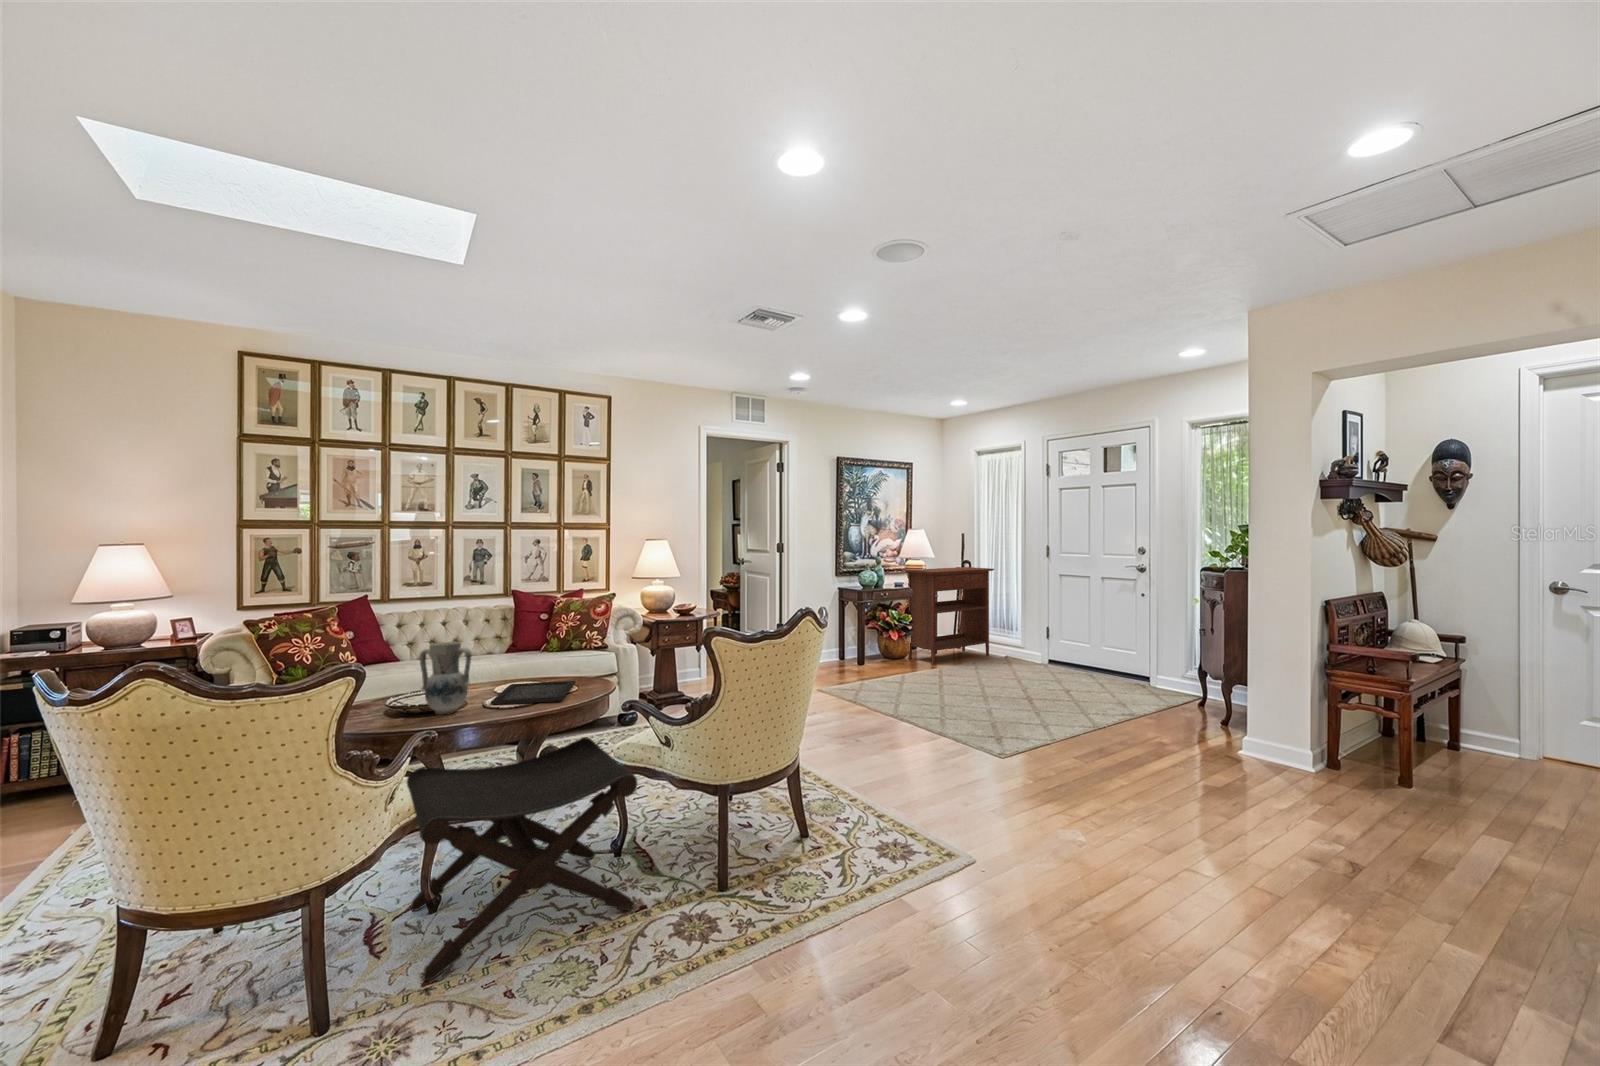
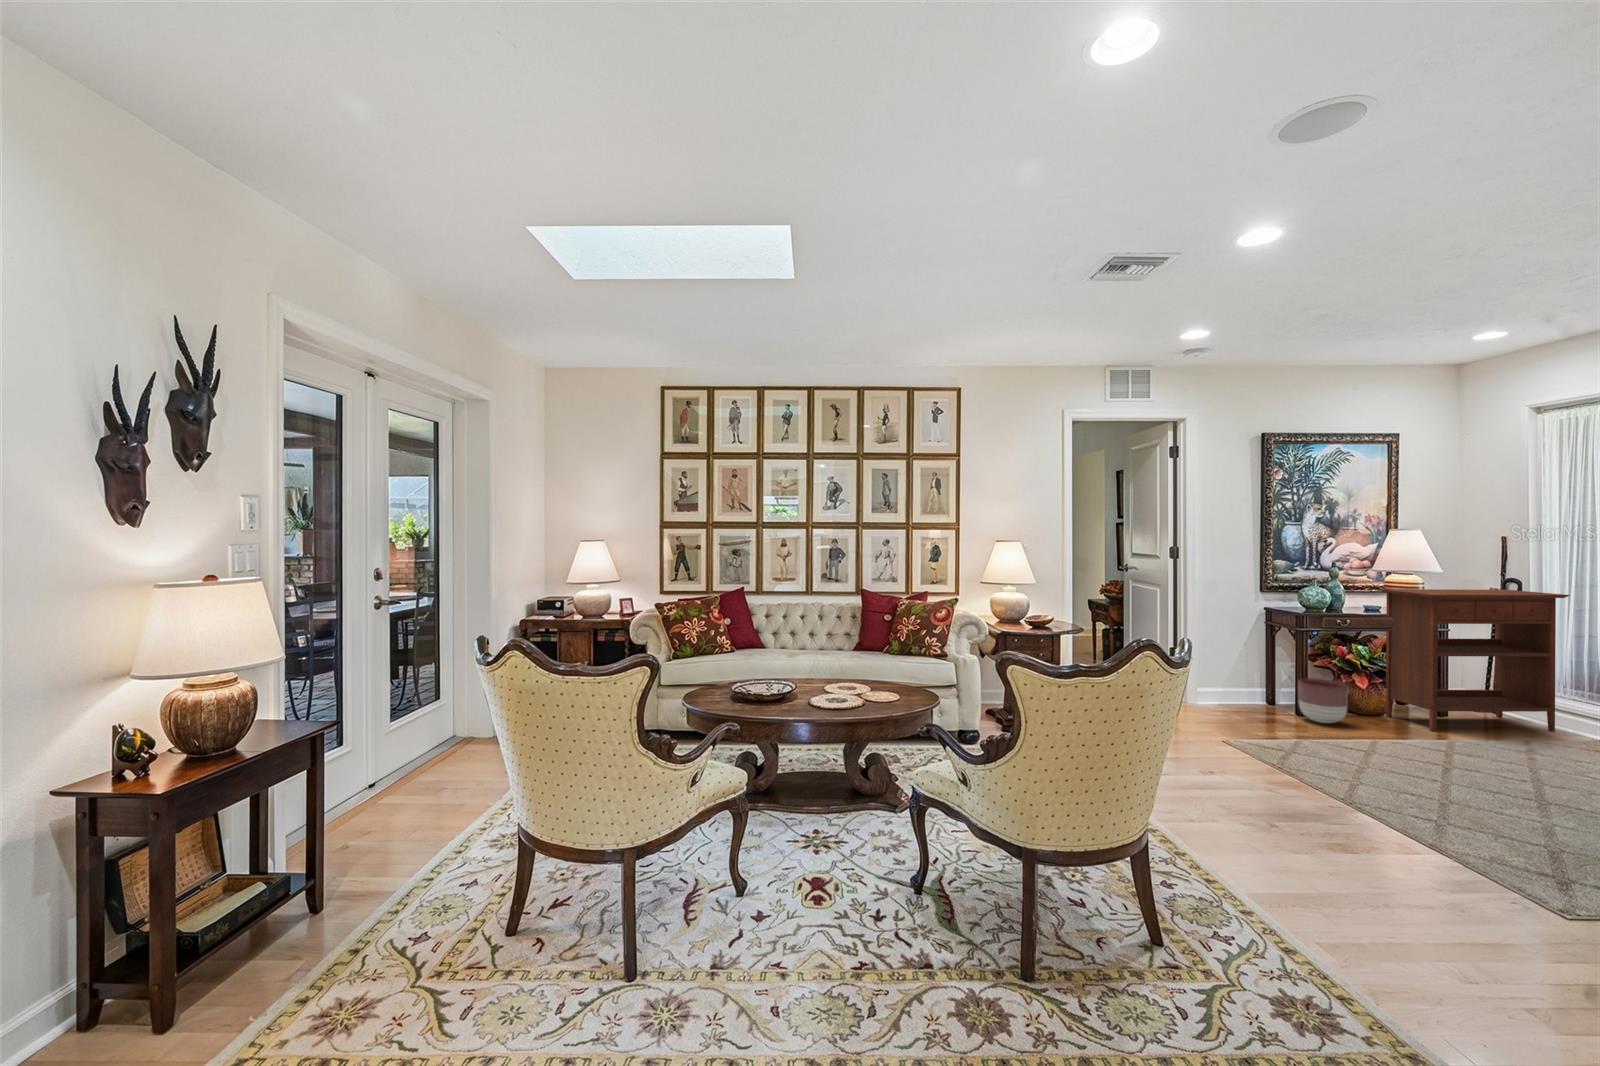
planter: none [861,637,889,669] -> present [1298,678,1348,723]
vase: present [420,642,471,714] -> none [754,637,795,706]
tray: present [491,681,575,704] -> none [814,684,899,710]
footstool: present [407,738,637,981] -> none [708,755,924,966]

